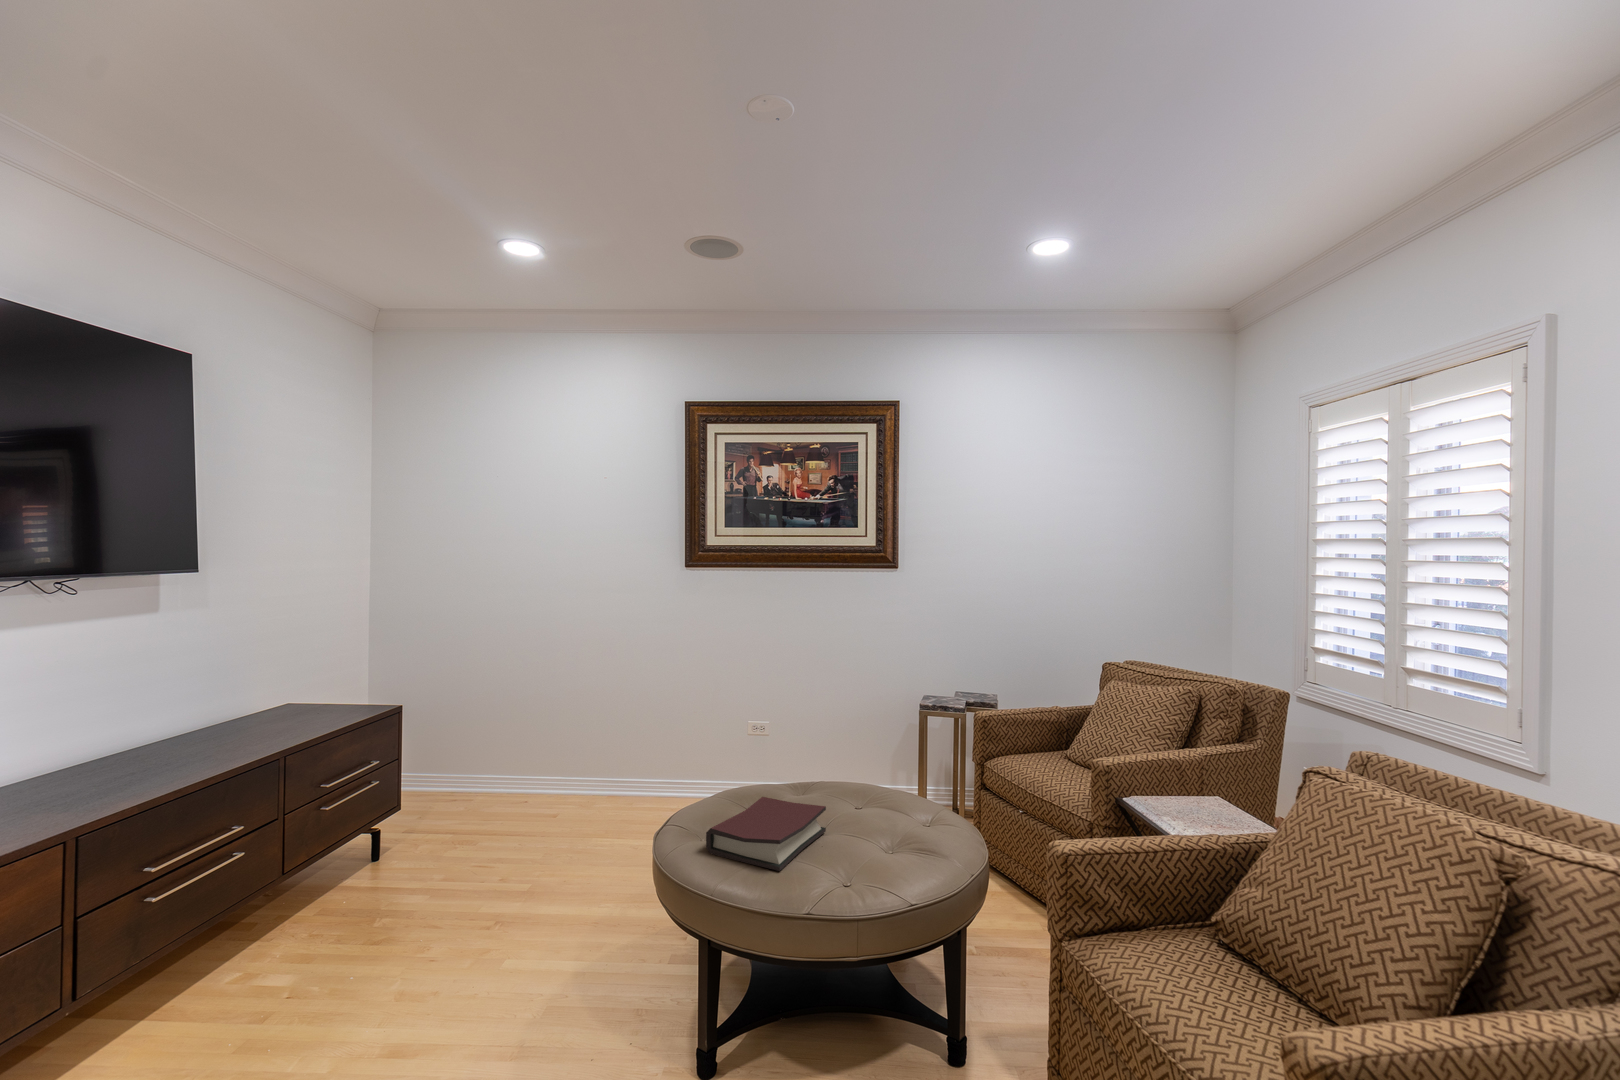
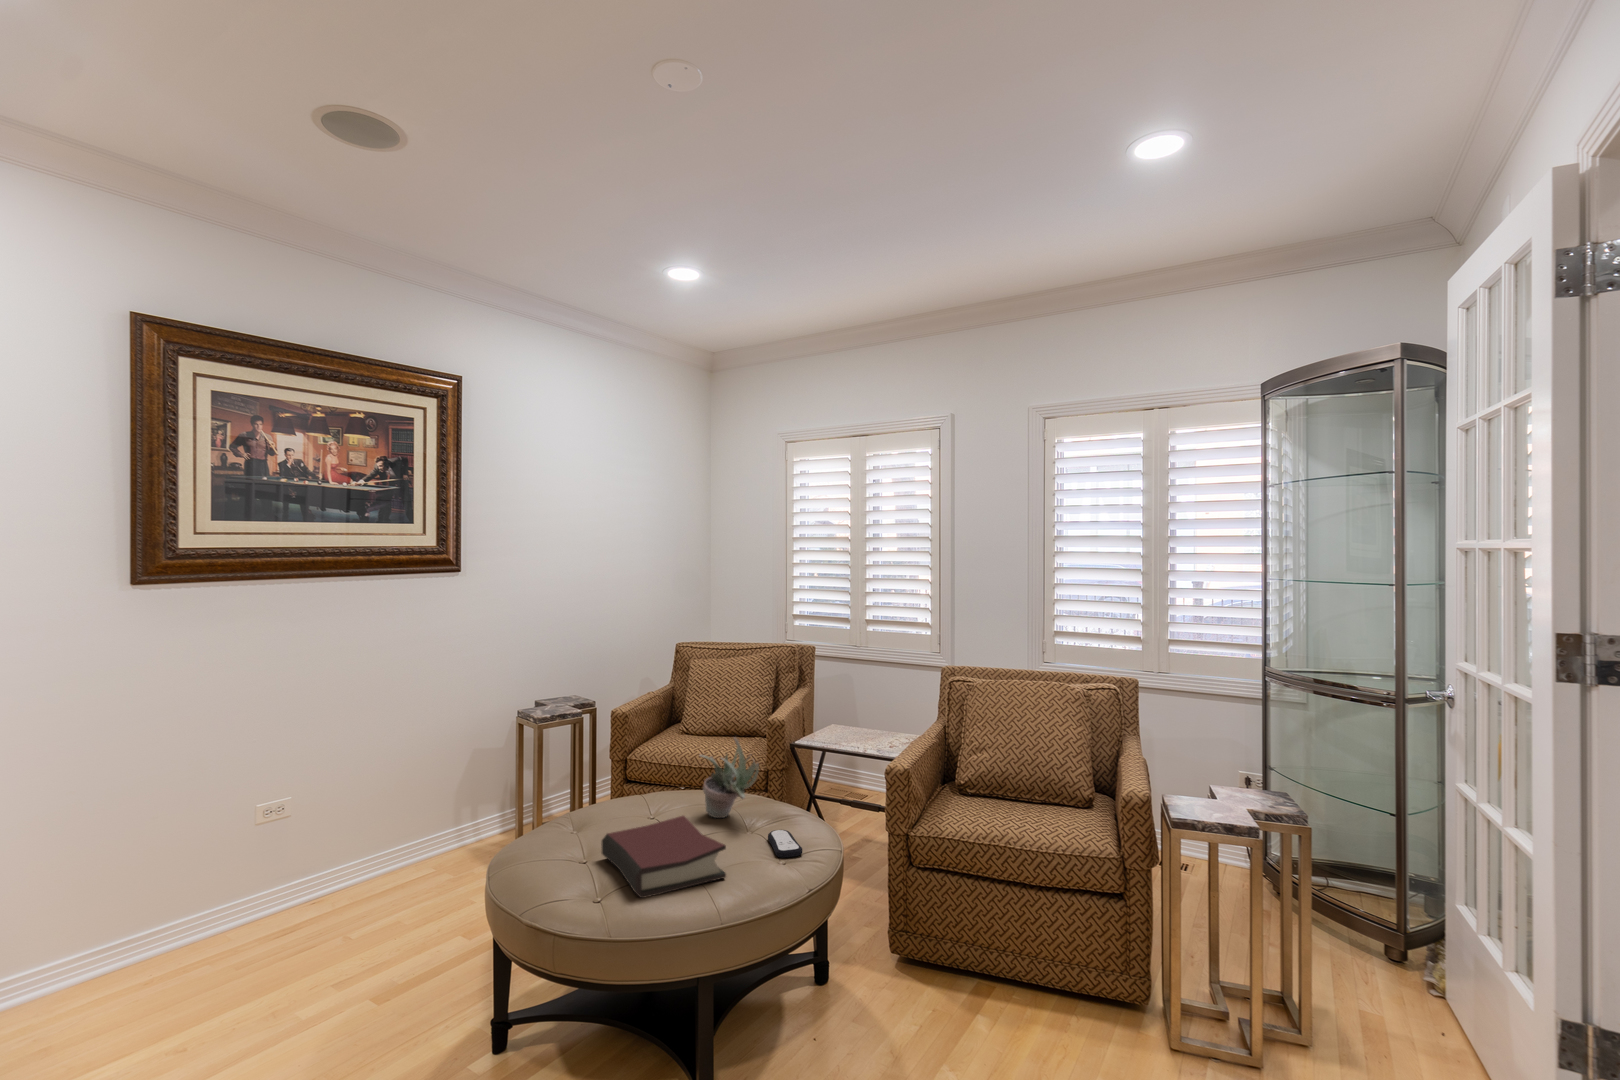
succulent plant: none [880,750,936,829] -> present [700,738,759,818]
remote control: none [852,856,905,888] -> present [768,830,802,858]

